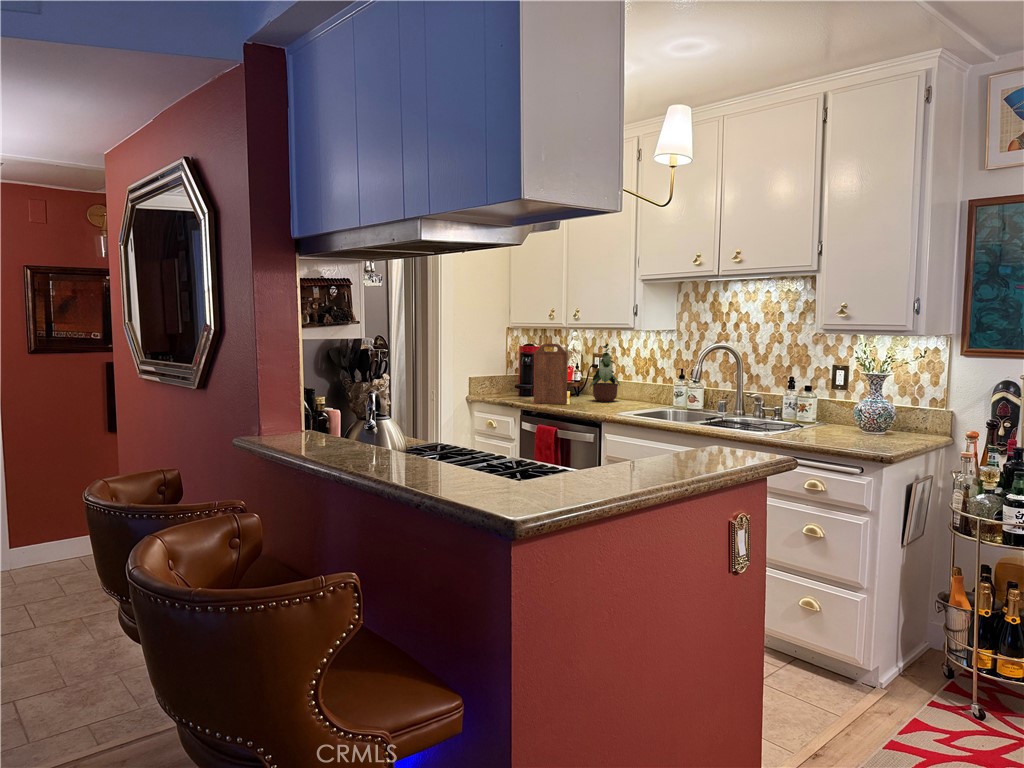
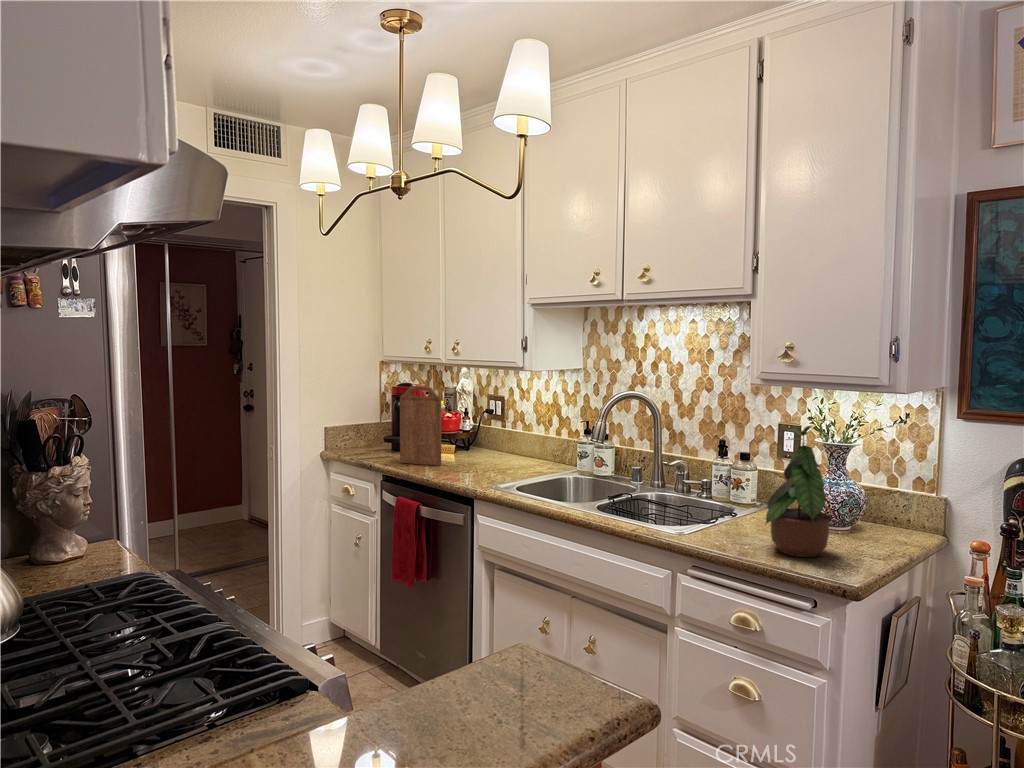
potted plant: present [590,343,620,402] -> present [766,426,831,557]

